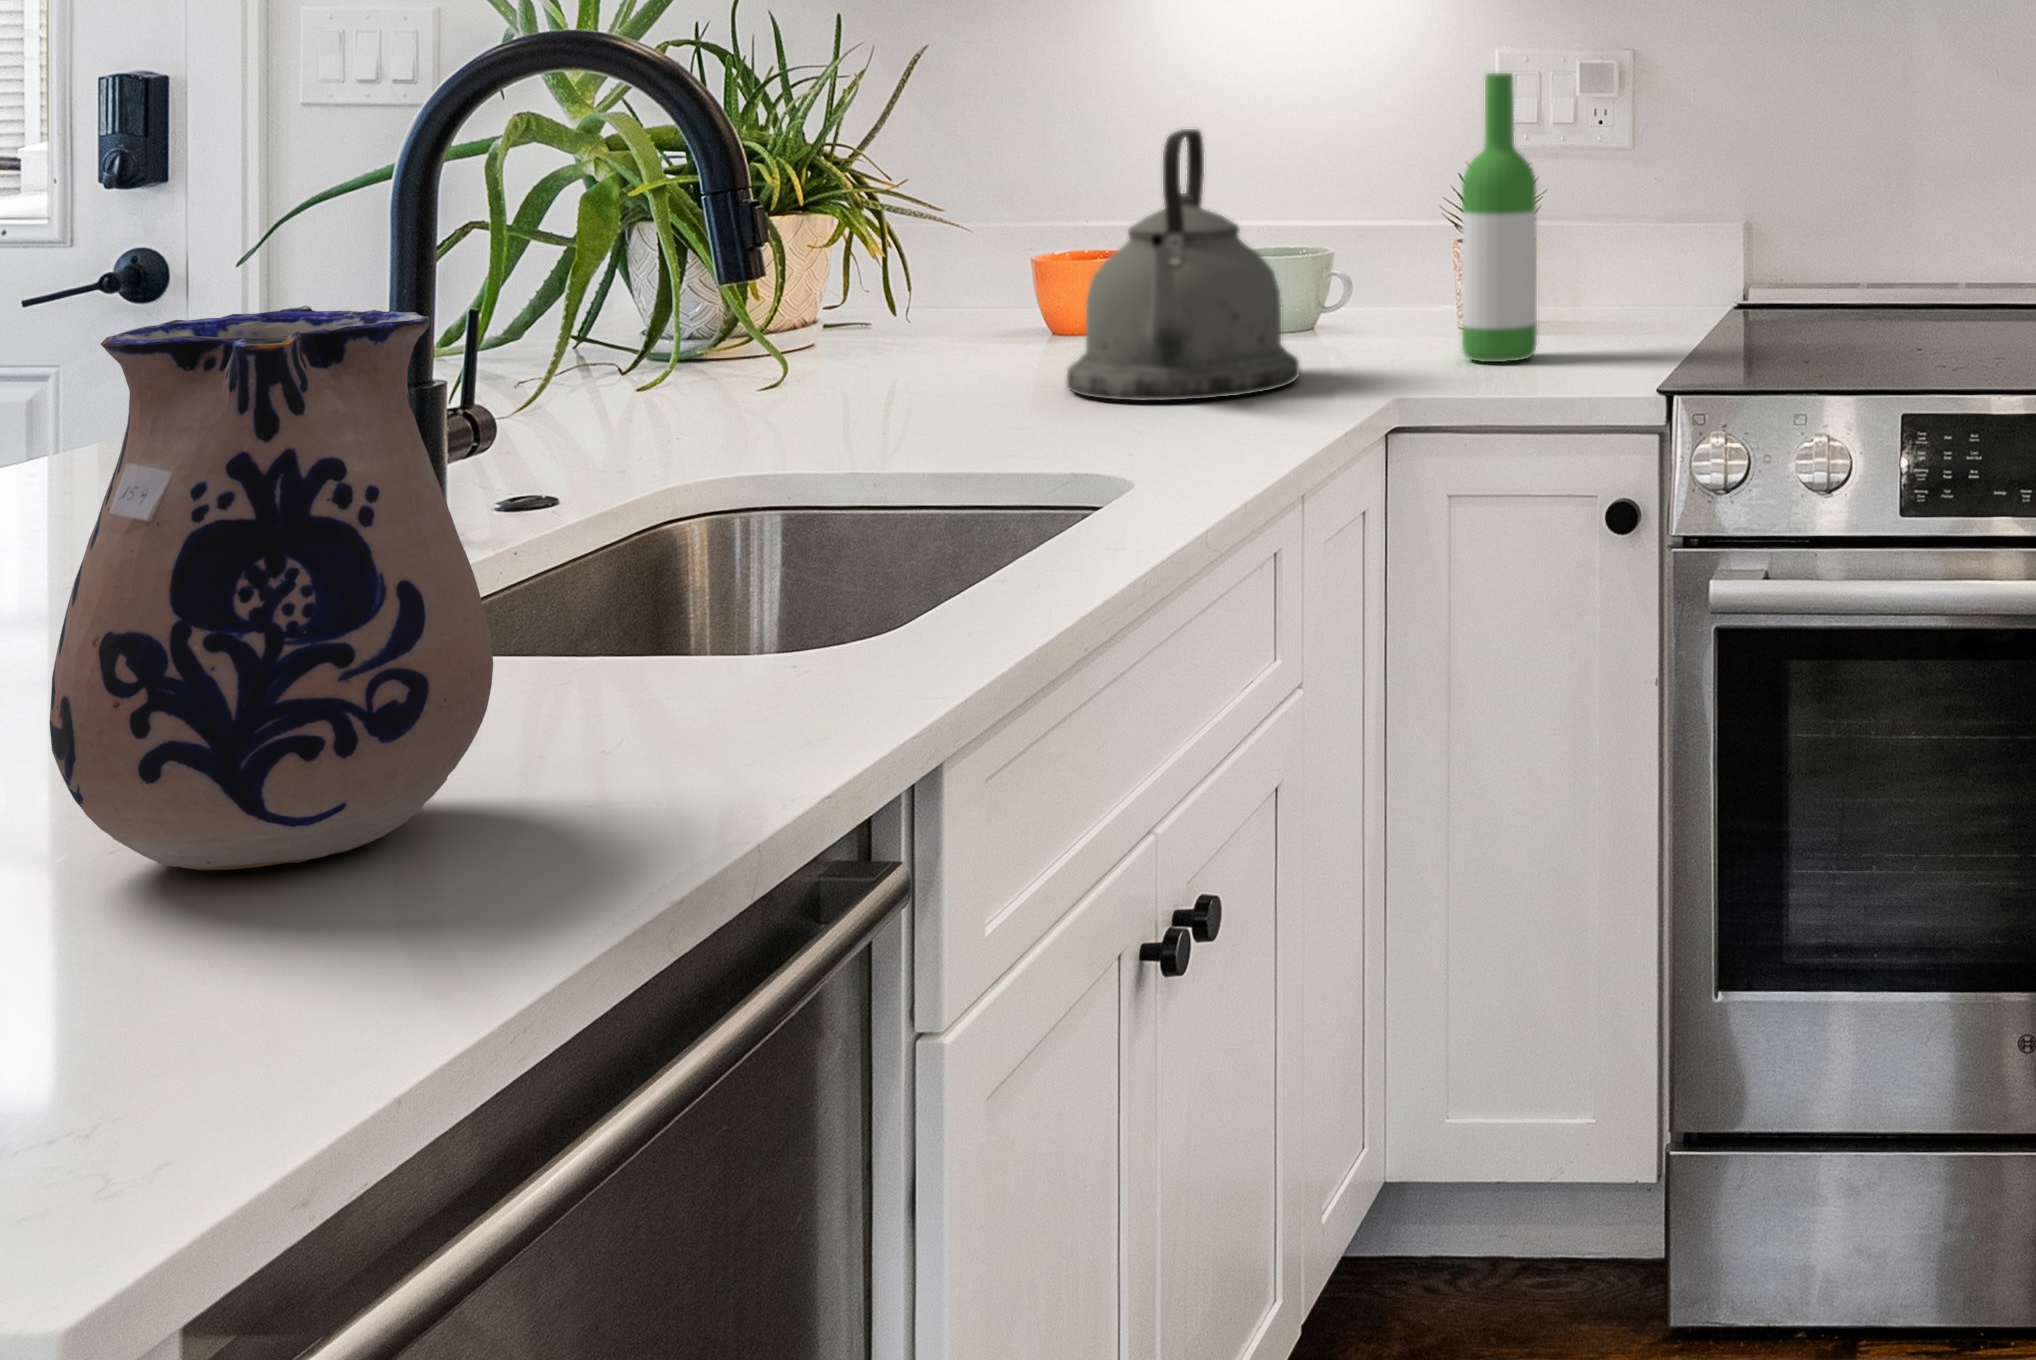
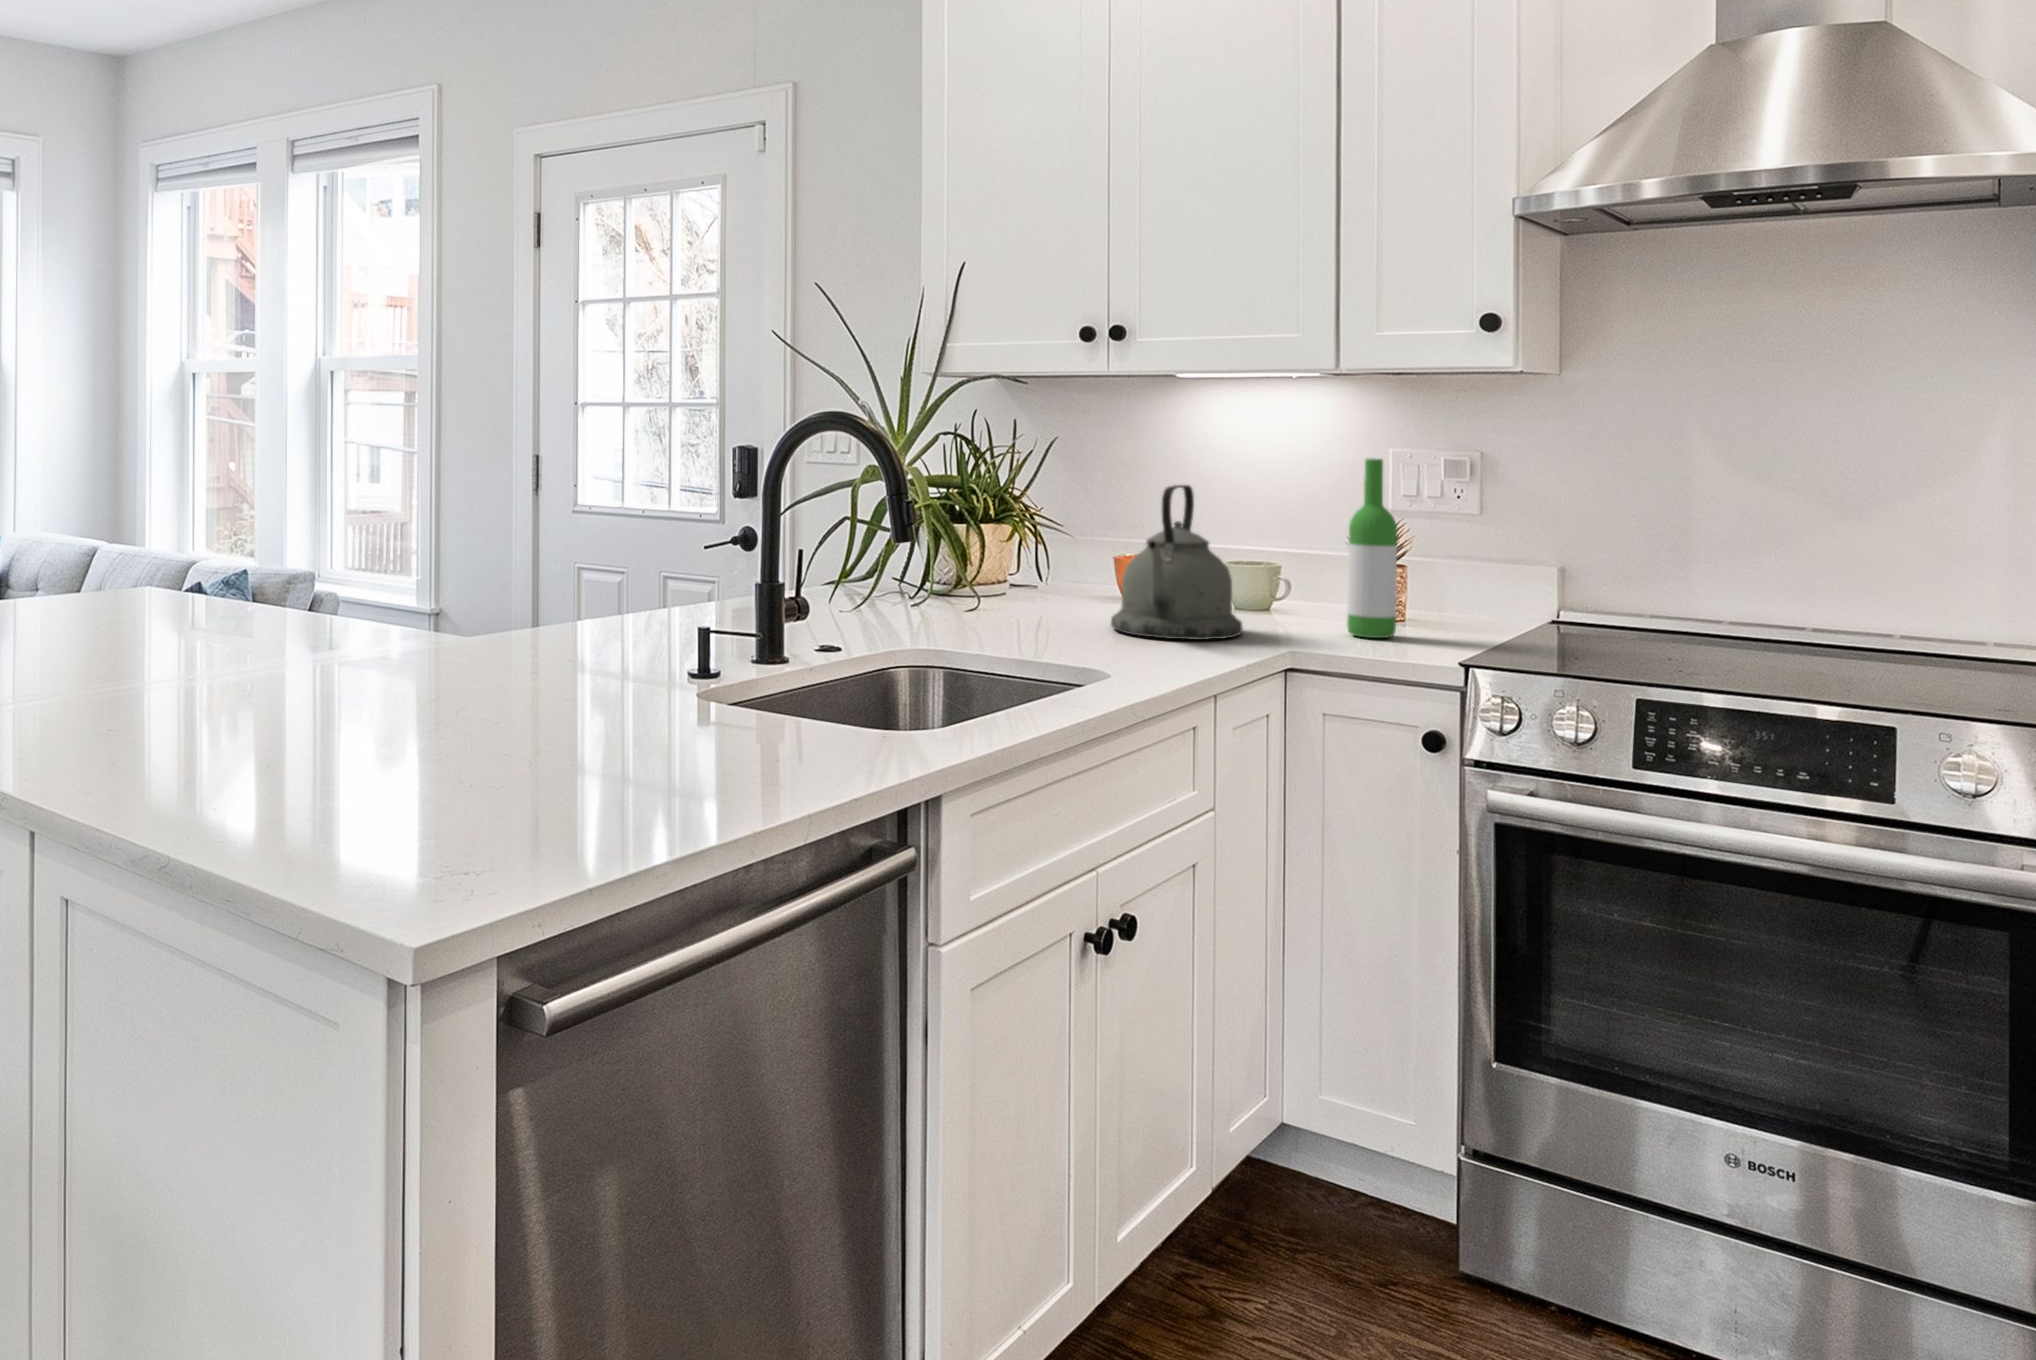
ceramic pitcher: present [50,305,493,870] -> none [565,531,736,785]

